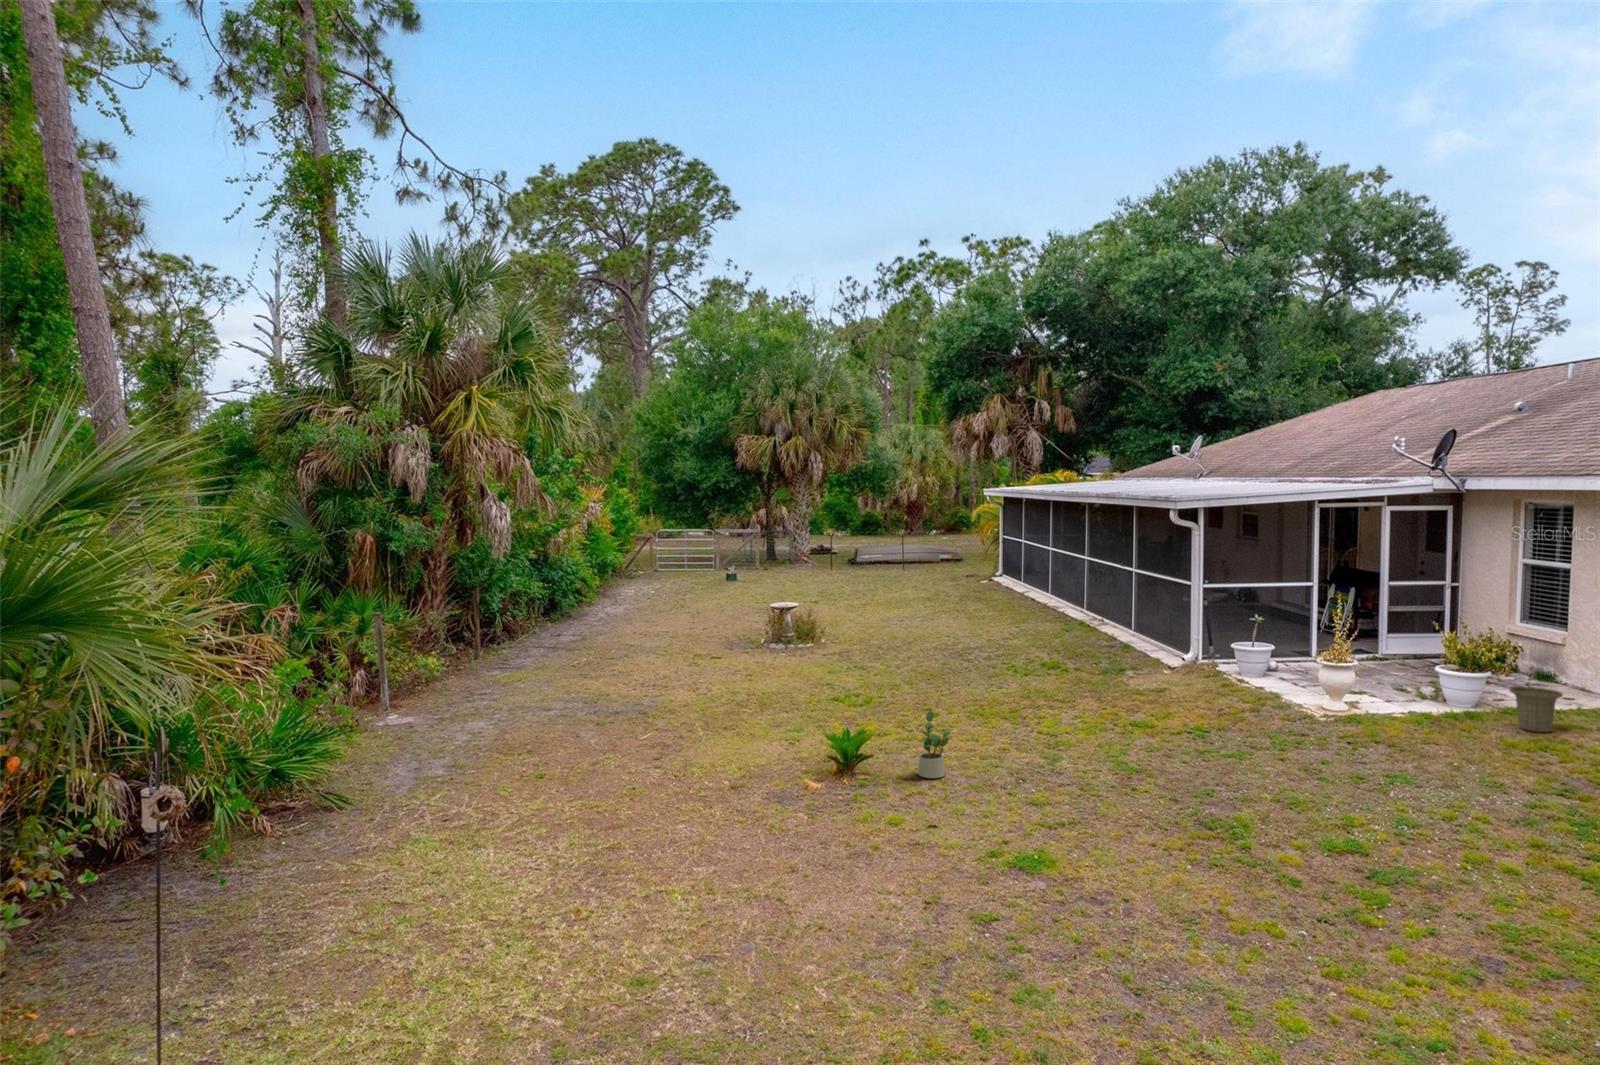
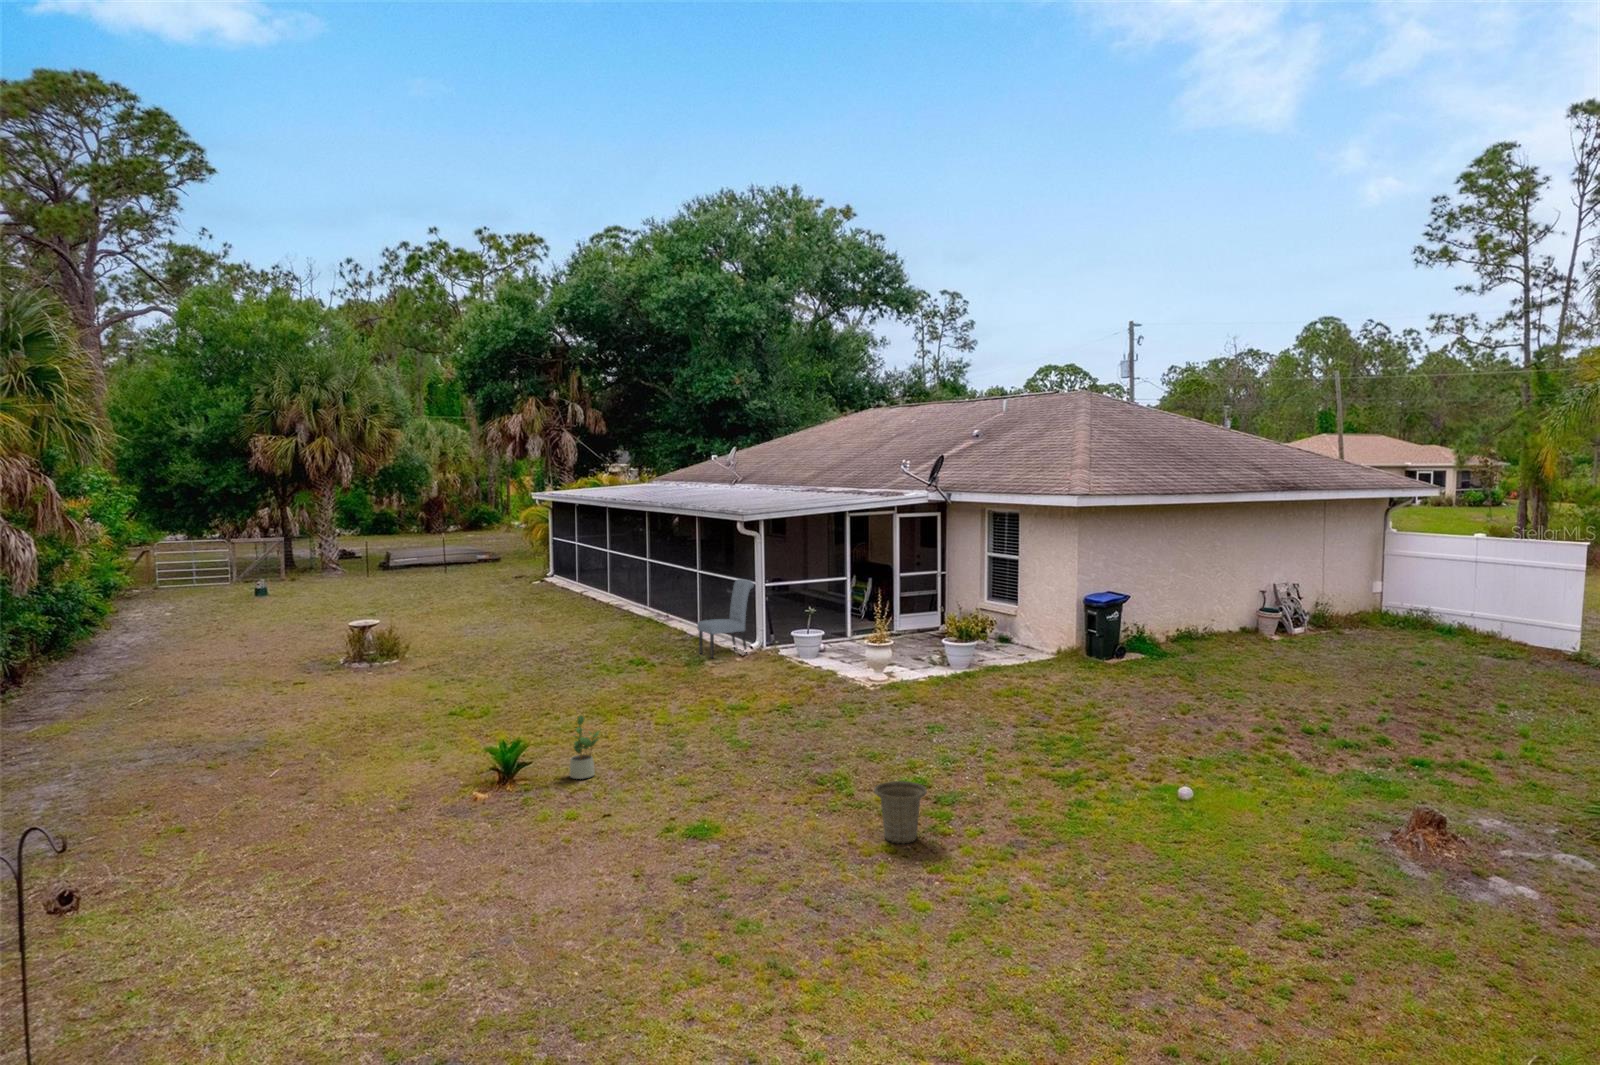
chair: none [1120,580,1187,665] -> present [697,579,754,658]
basket: present [1510,687,1563,732] -> present [874,781,927,843]

